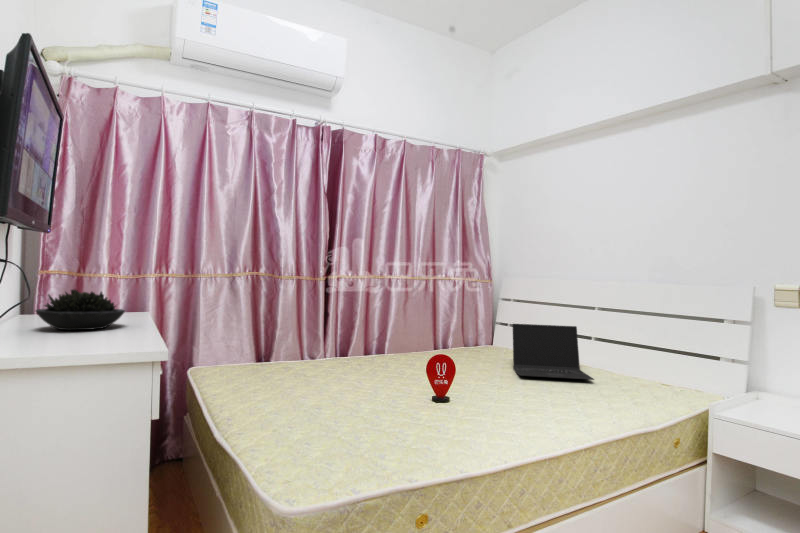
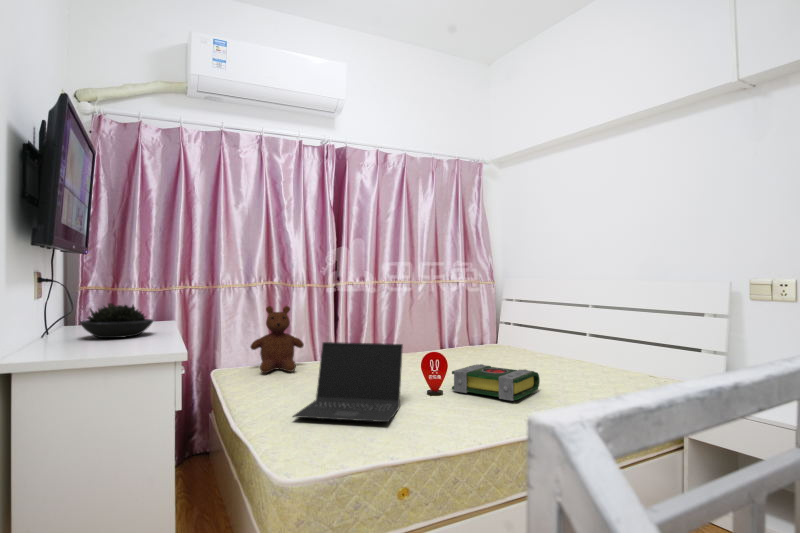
teddy bear: none [233,298,292,372] -> present [250,306,304,373]
laptop: present [512,324,594,380] -> present [293,342,403,422]
book: none [459,368,553,410] -> present [452,364,540,401]

